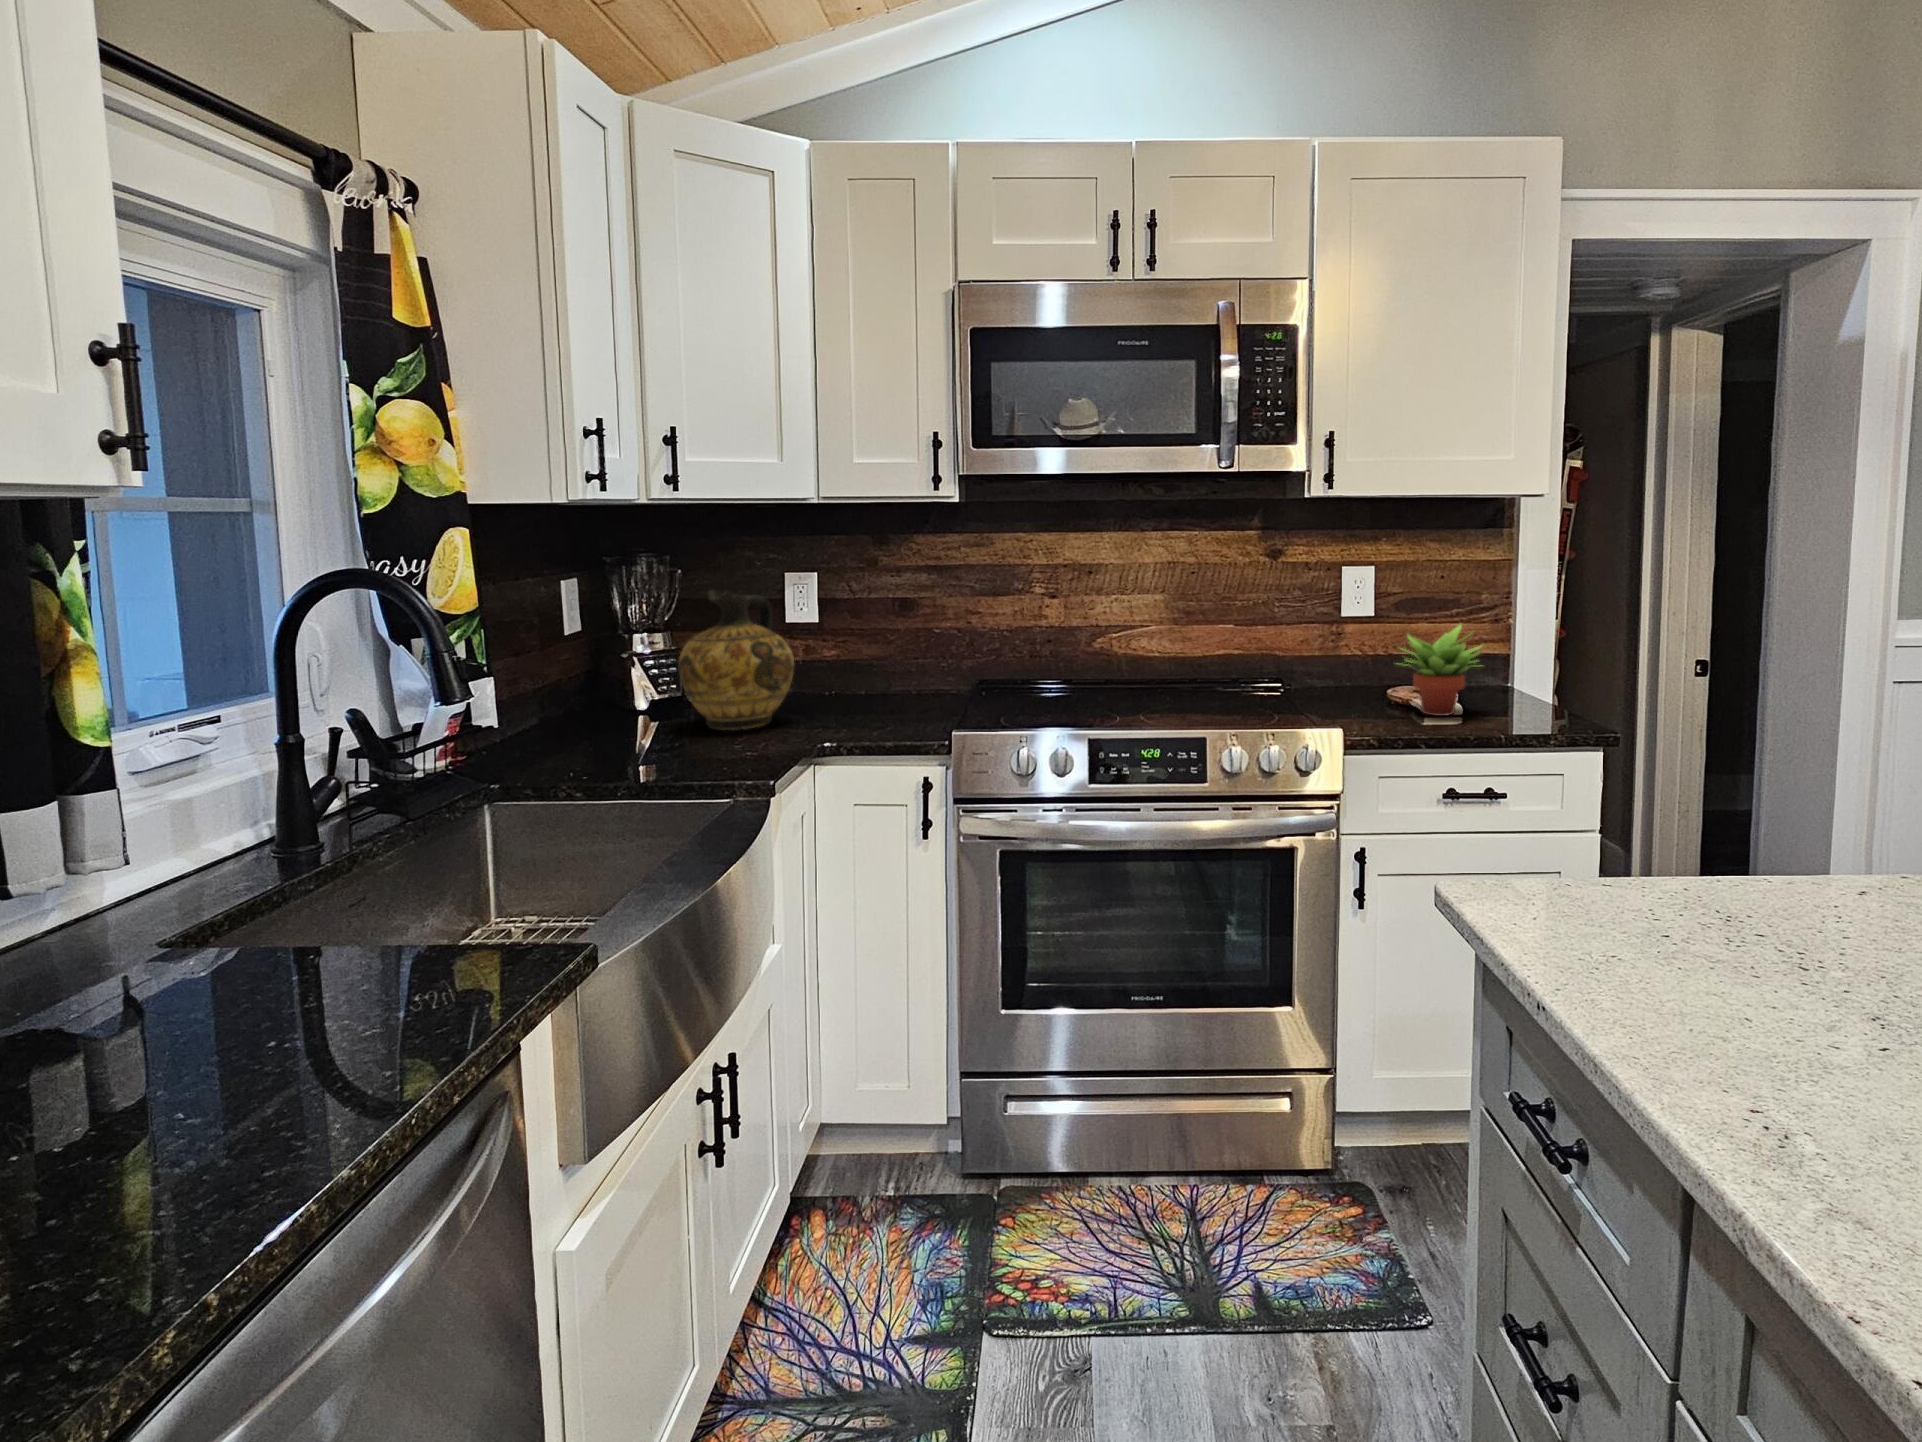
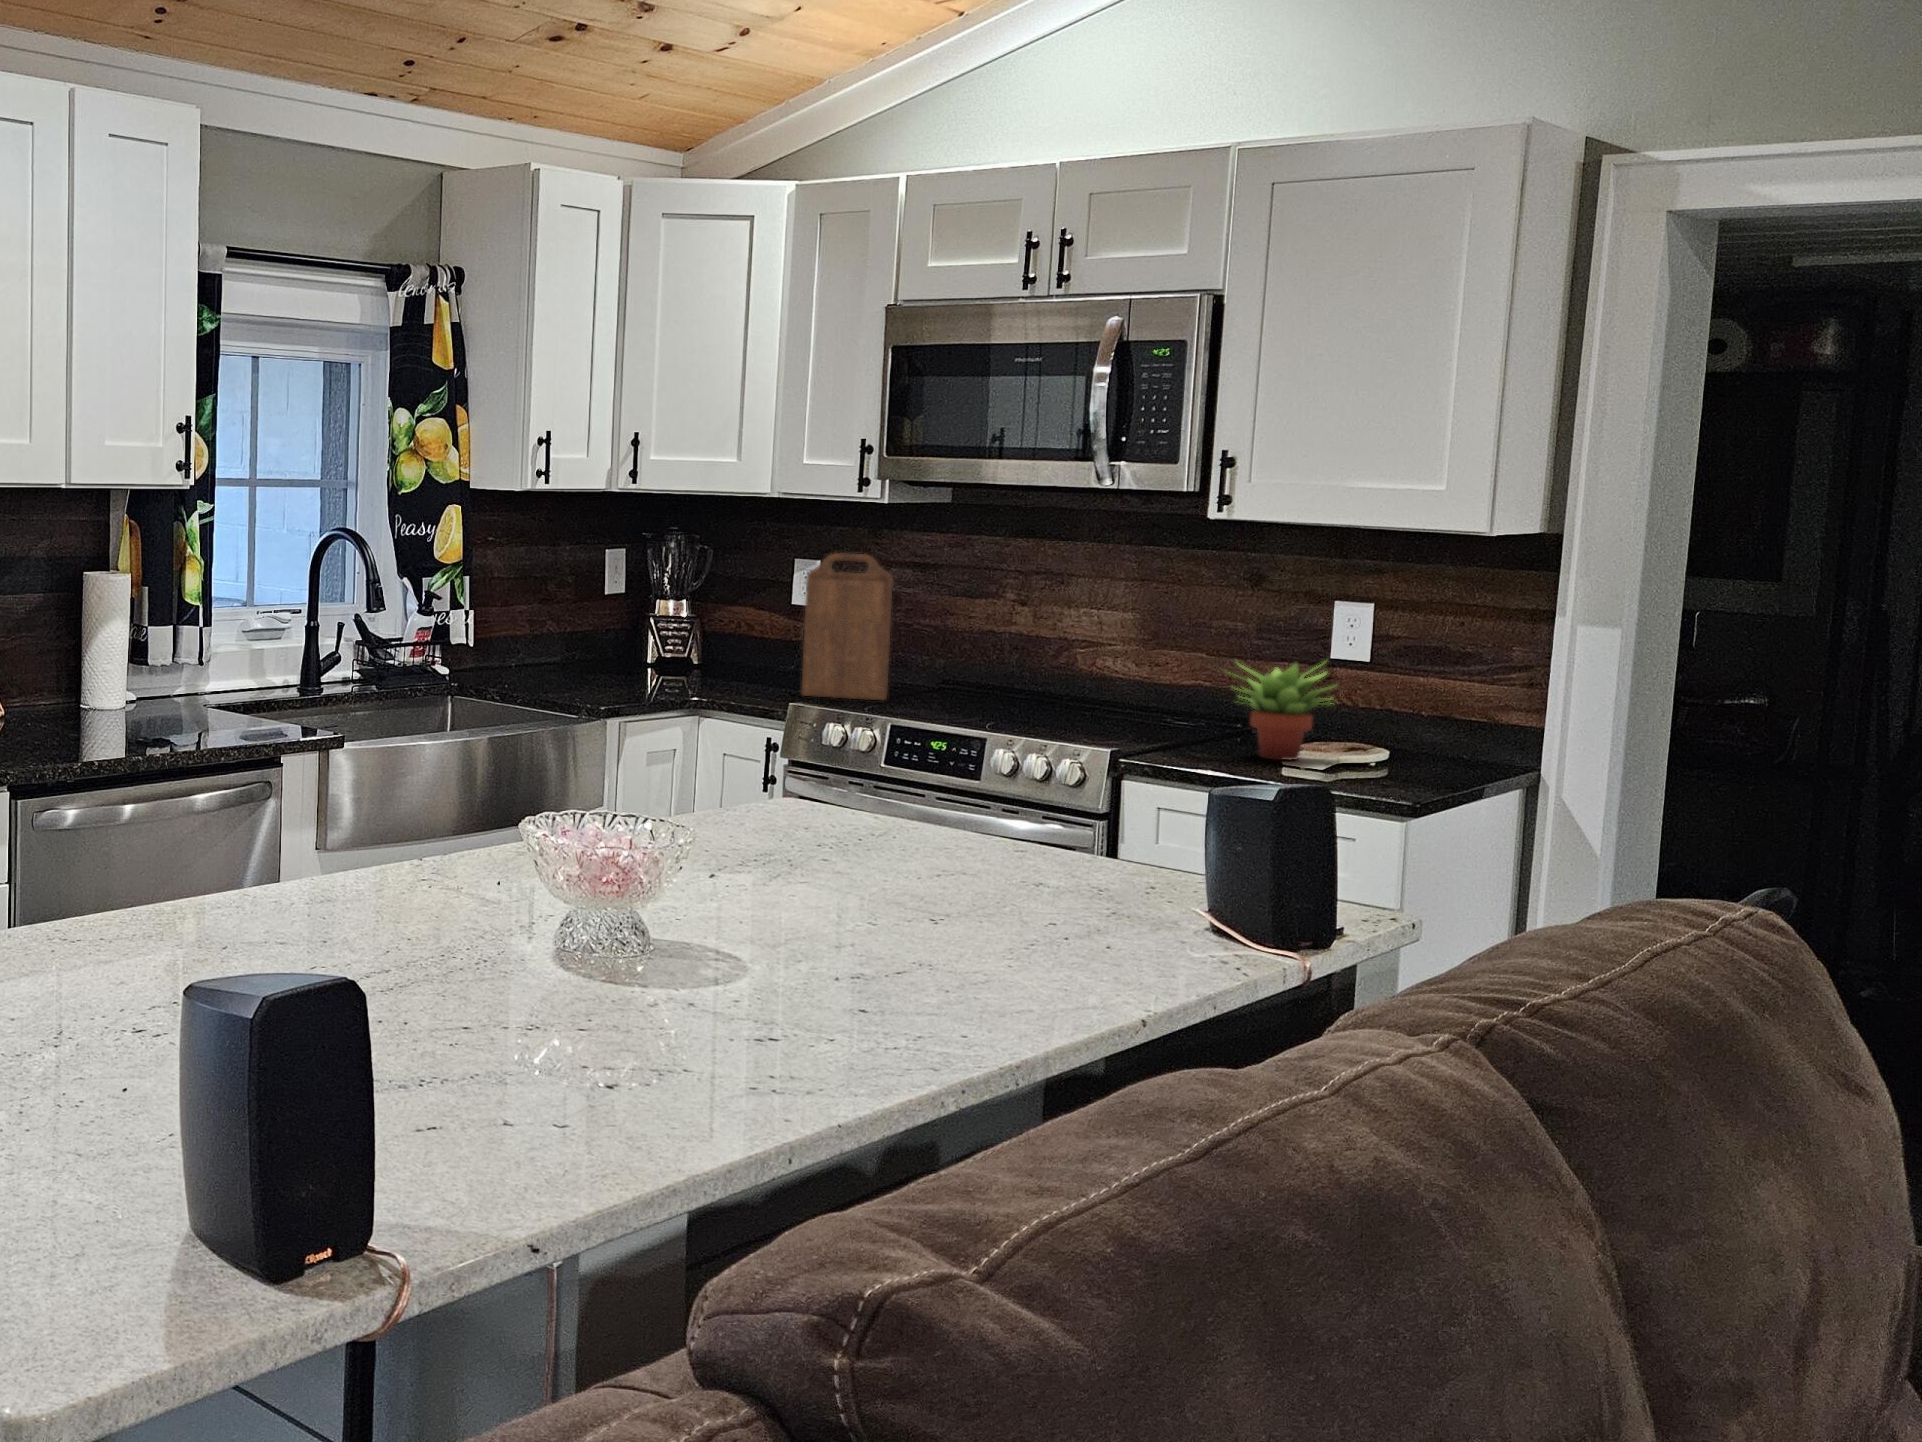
cutting board: none [846,556,932,708] -> present [802,553,892,700]
ceramic jug: present [678,590,794,730] -> none [645,571,744,694]

